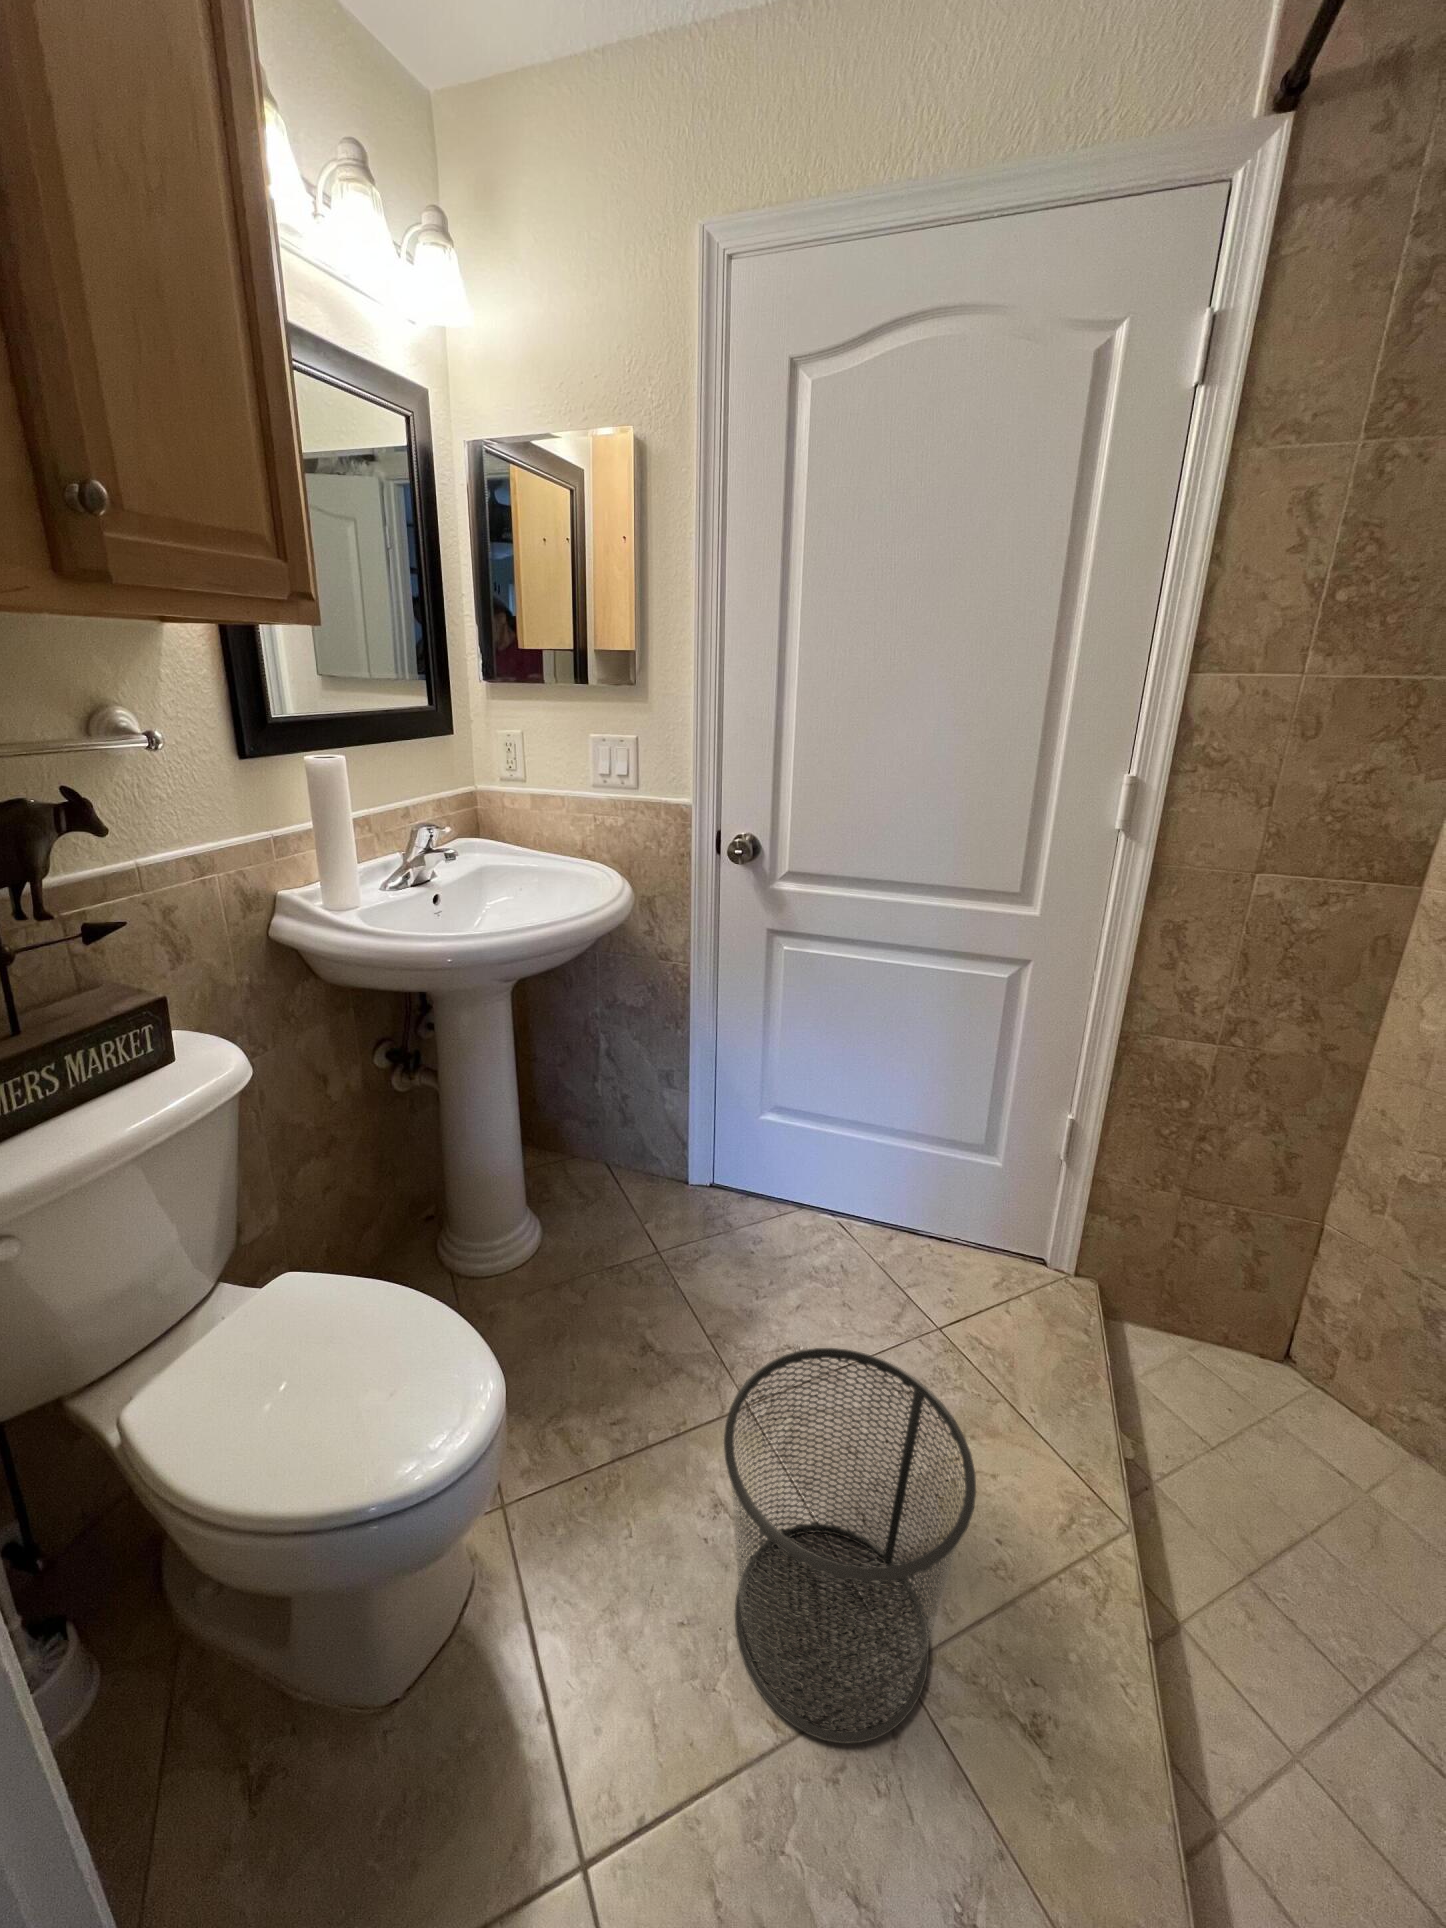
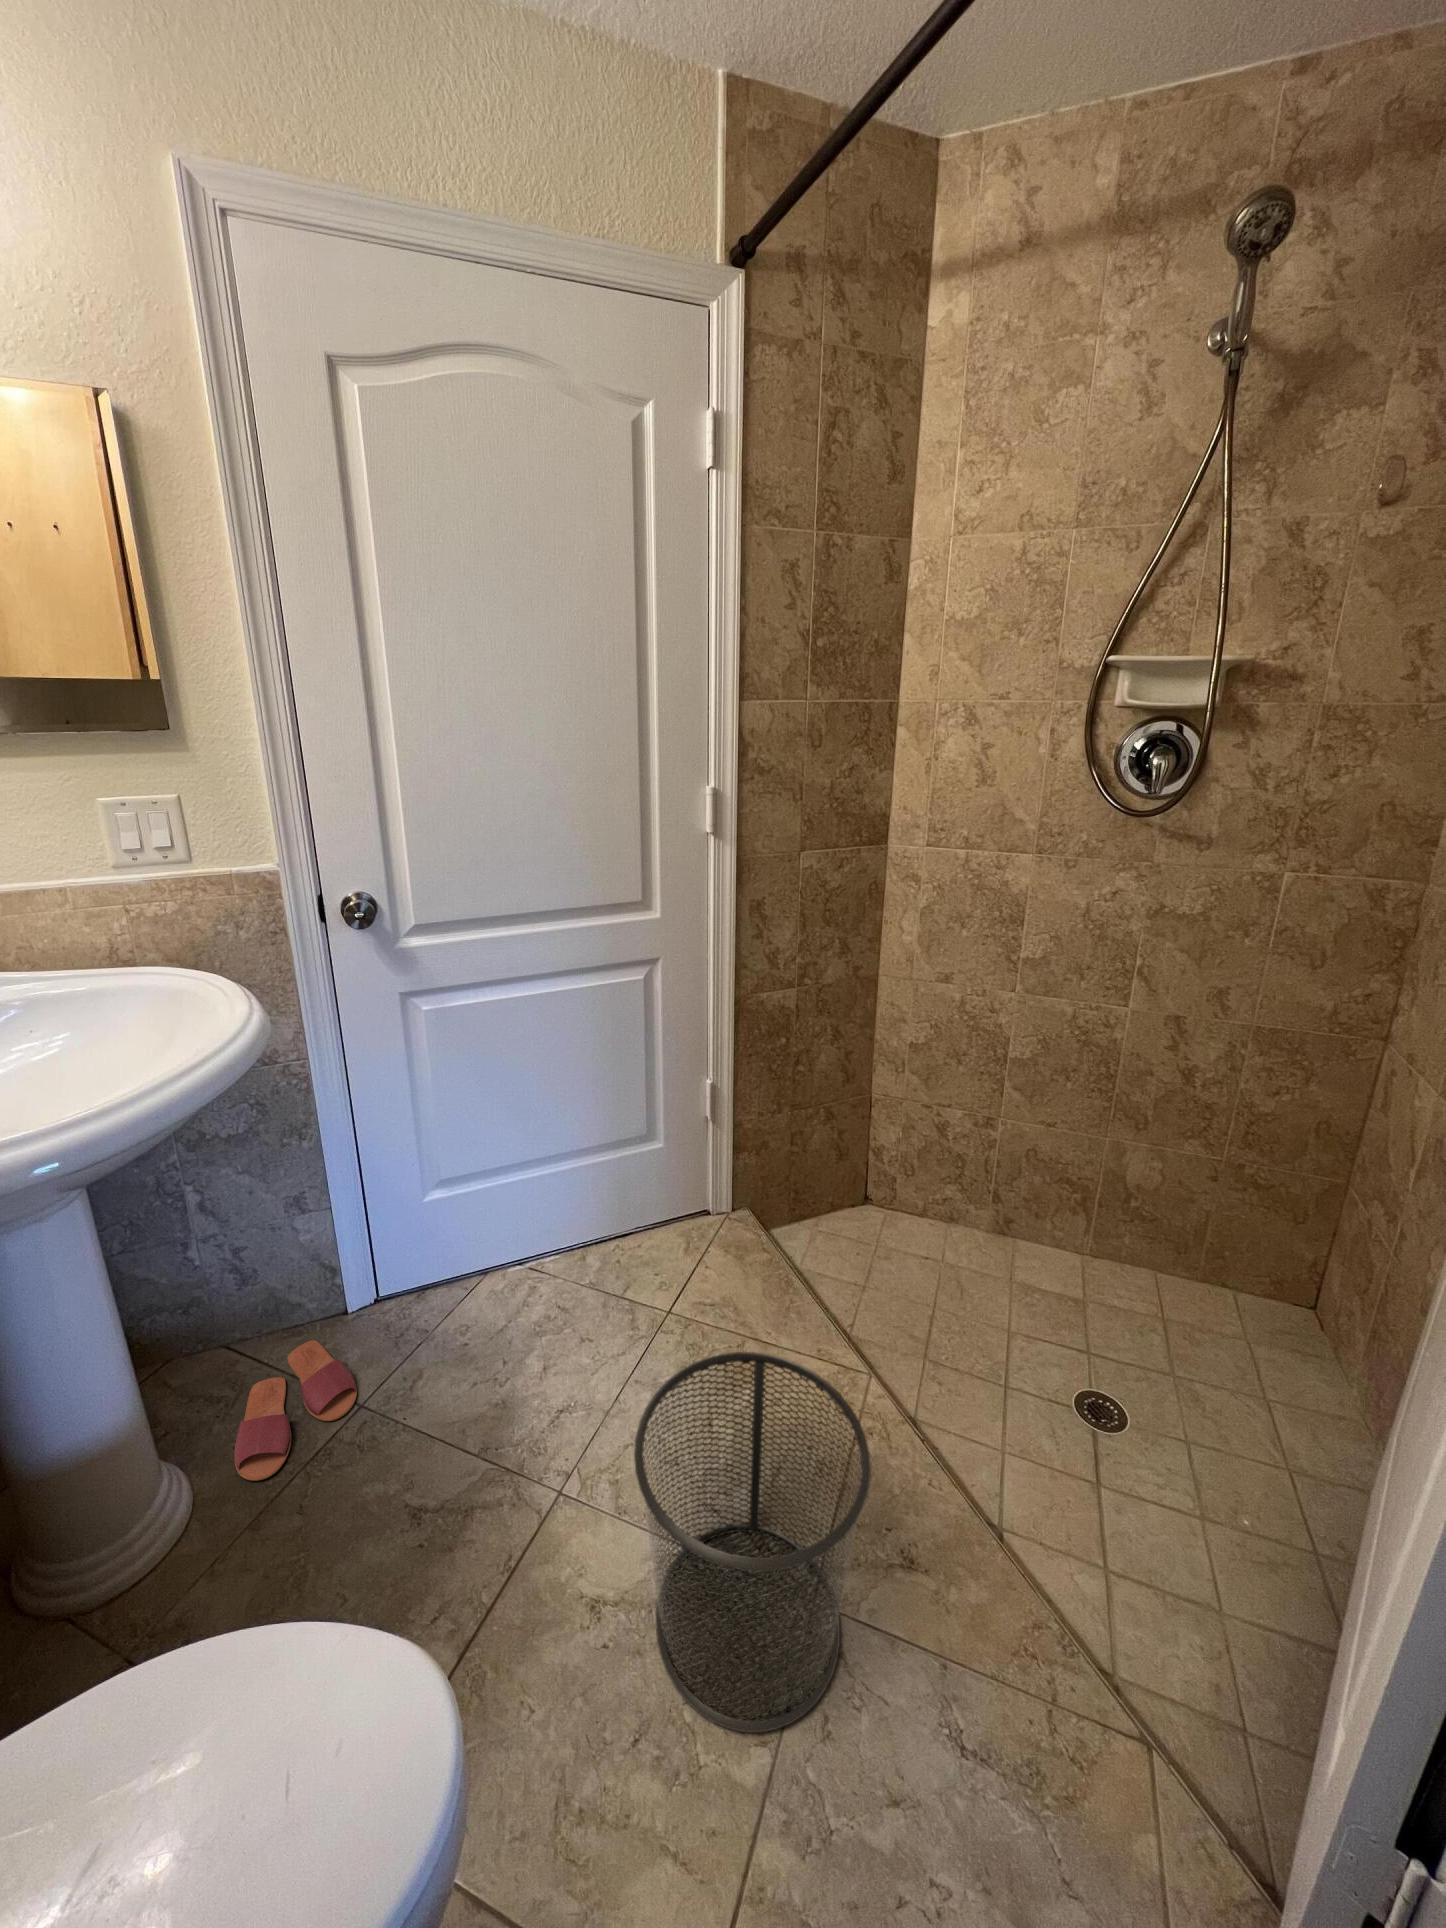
slippers: none [568,1188,664,1260] -> present [234,1340,357,1481]

